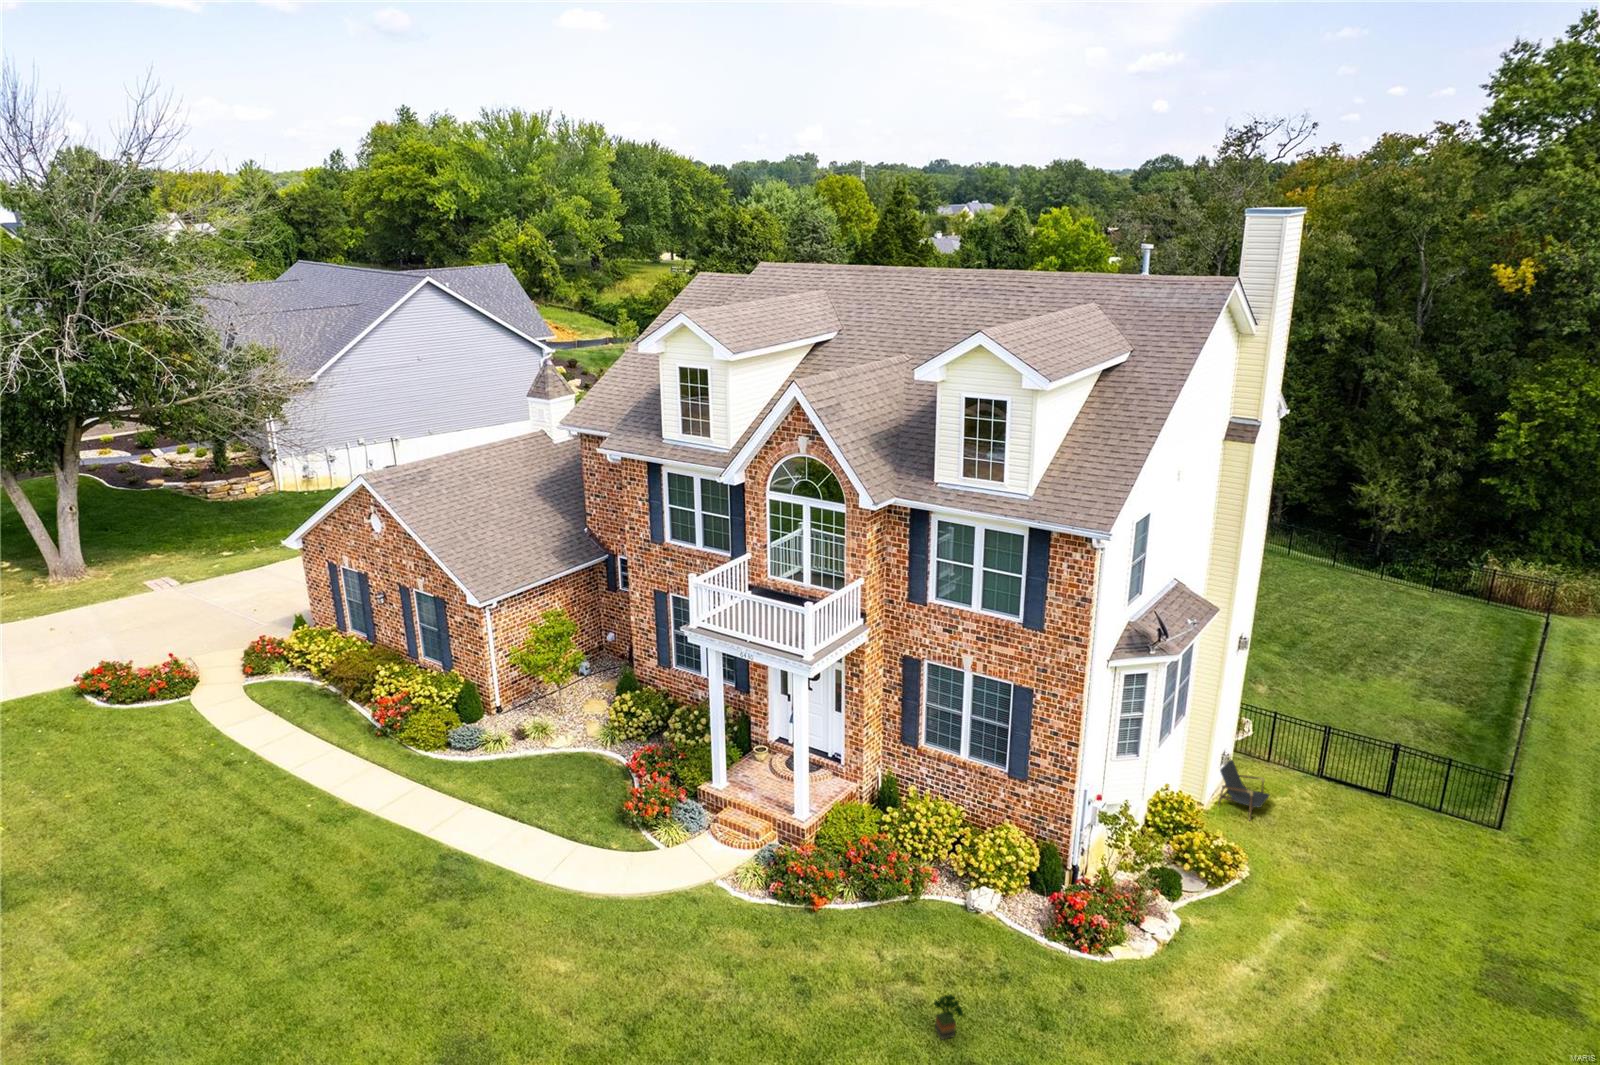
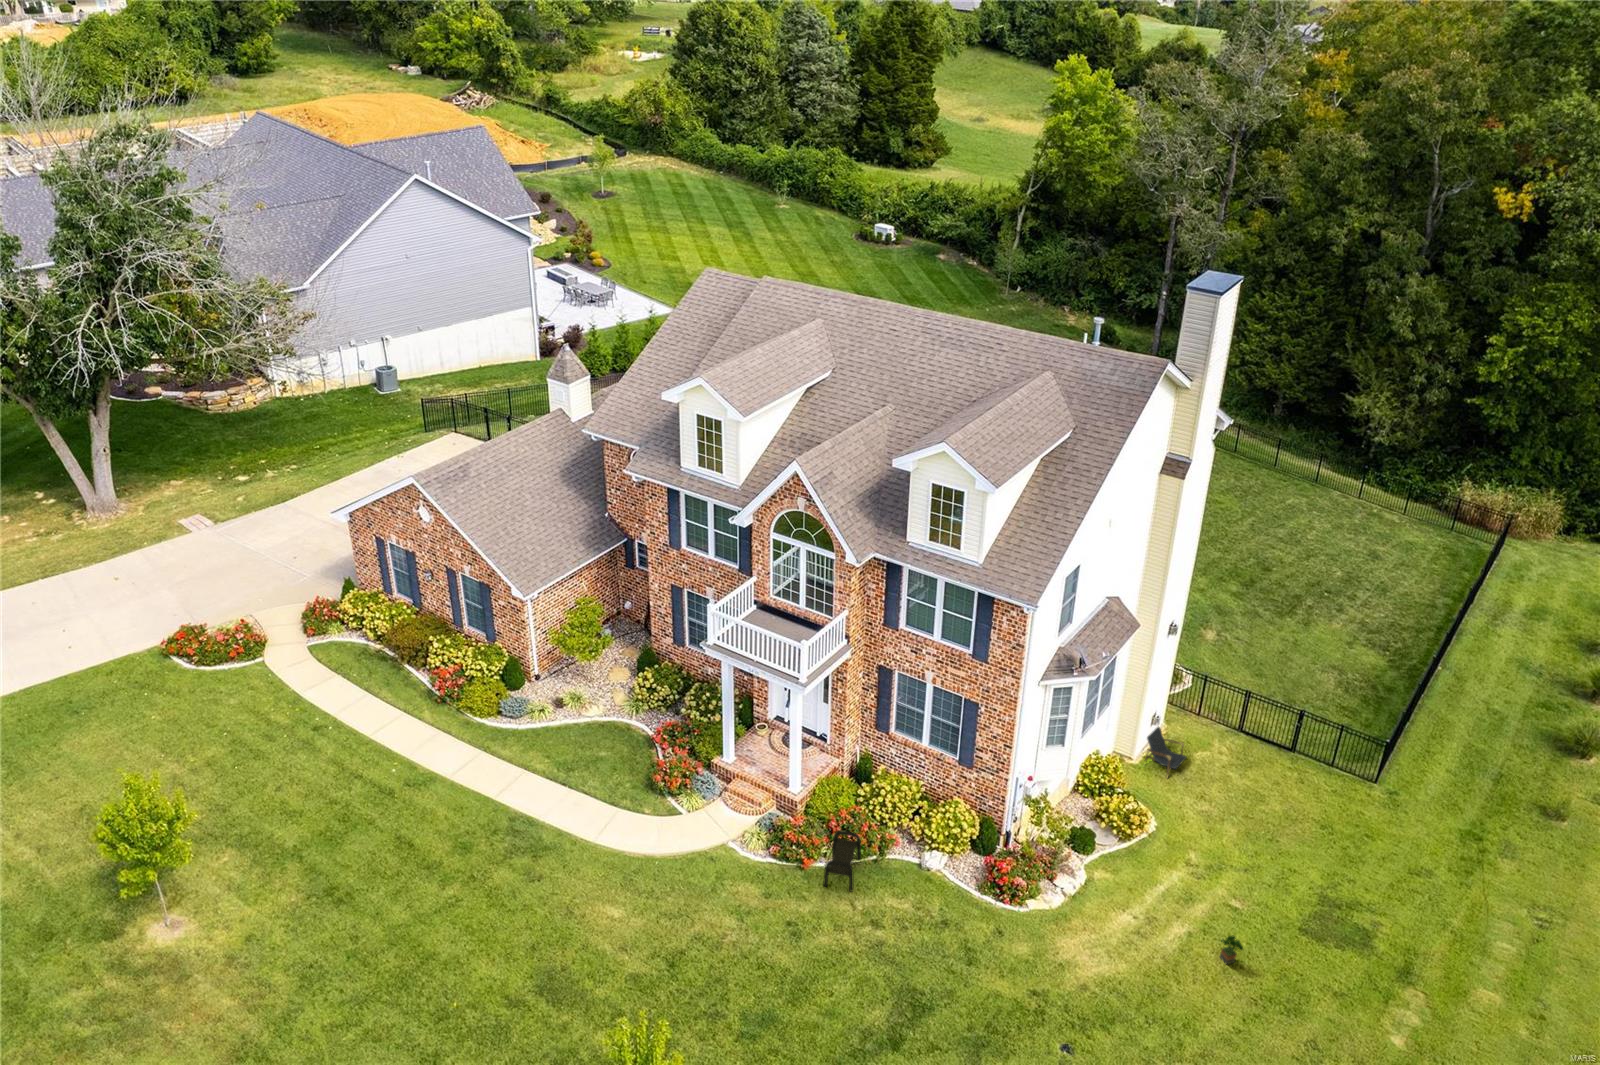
bench: none [840,859,888,938] -> present [823,831,861,891]
potted tree: present [934,994,963,1039] -> present [1220,935,1243,964]

